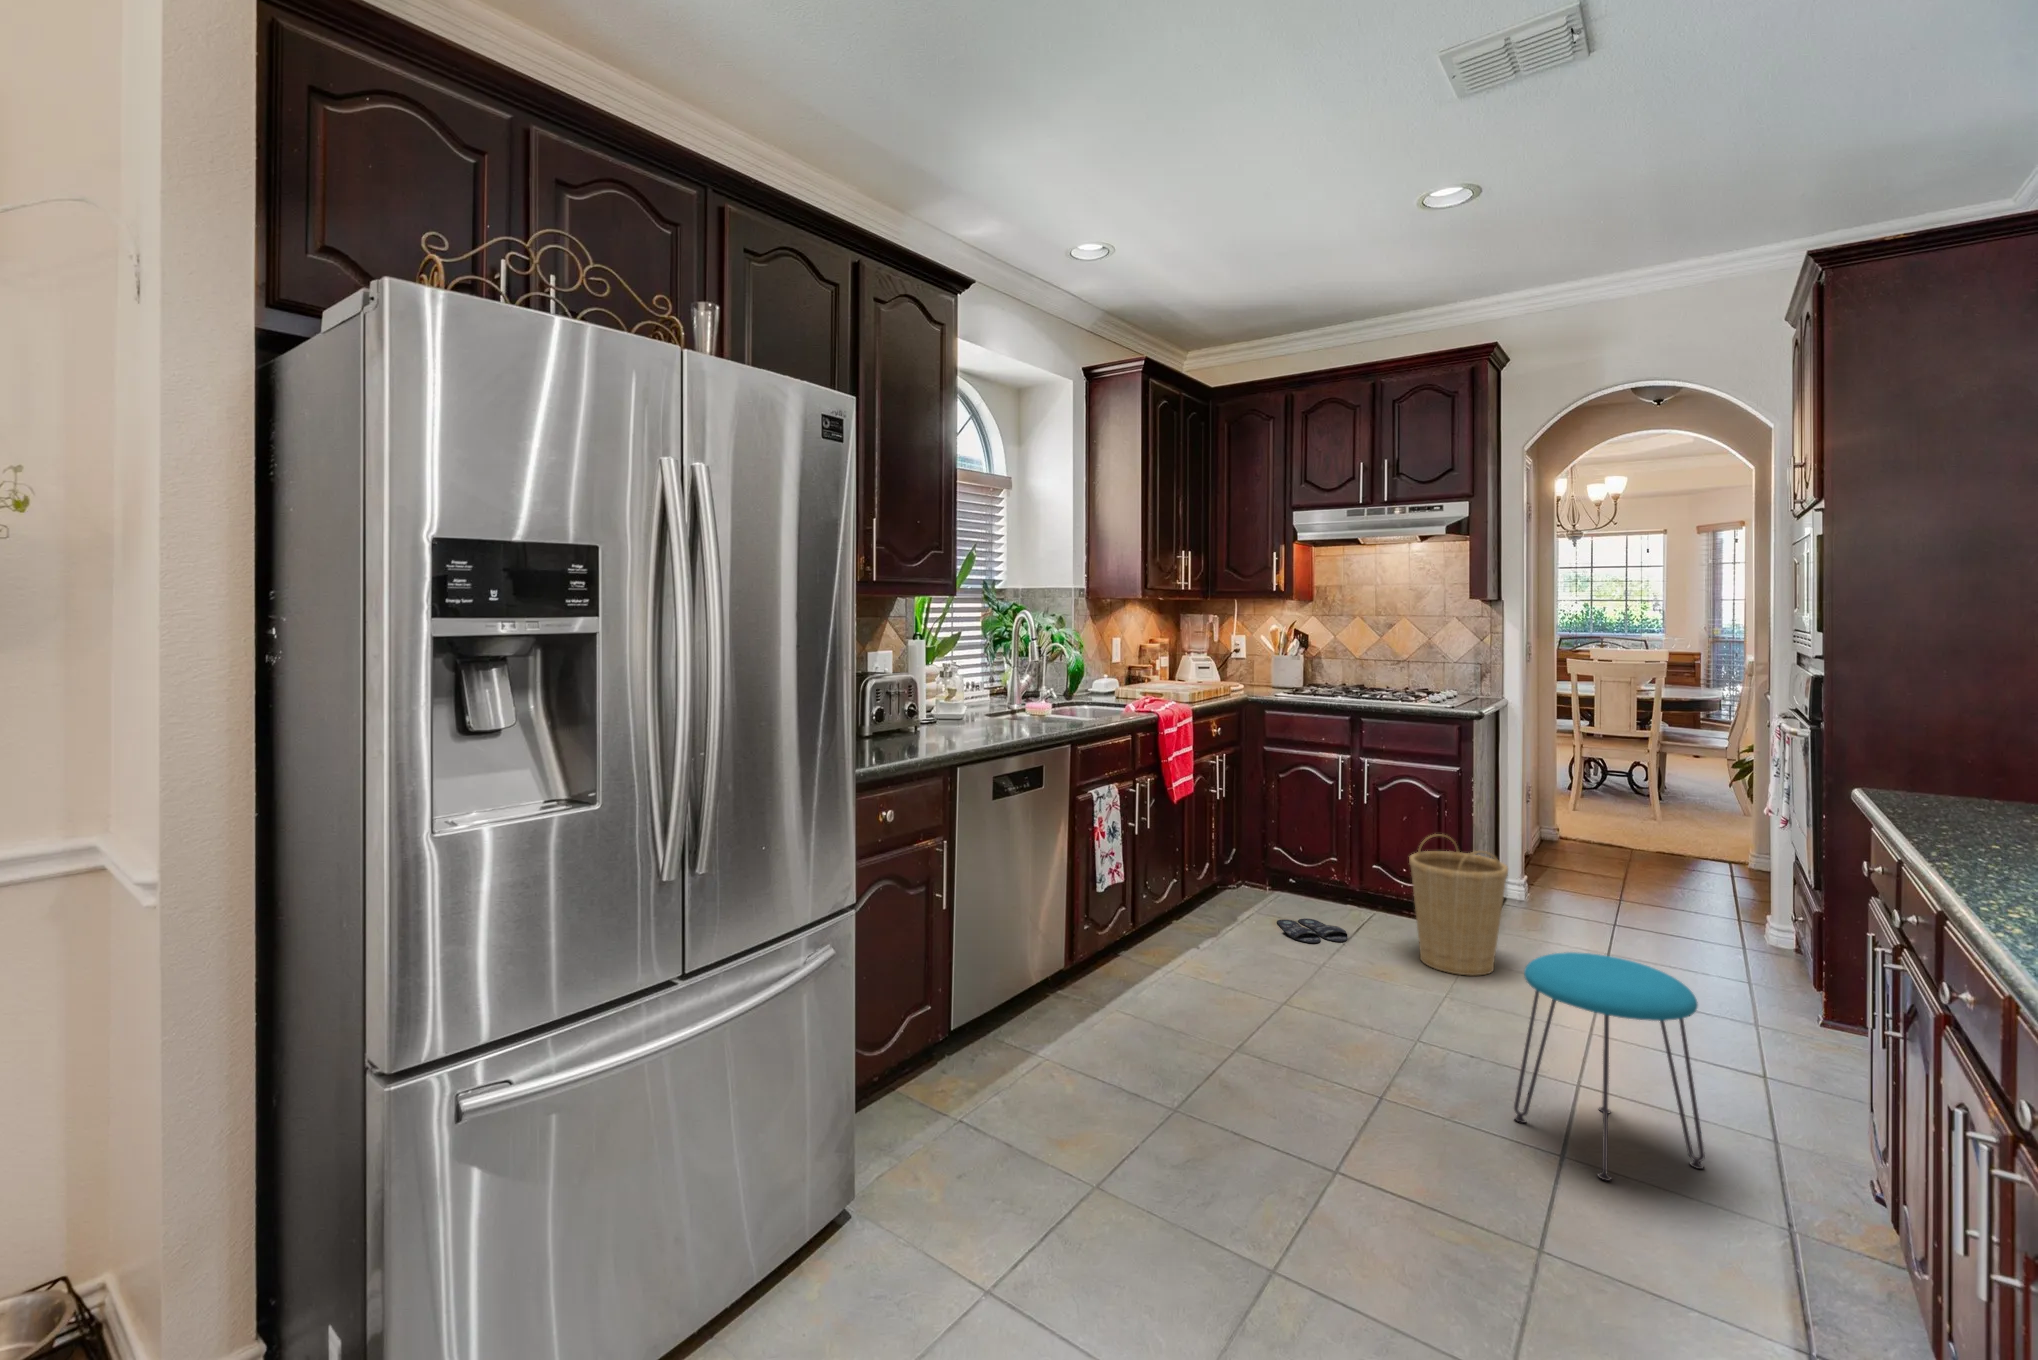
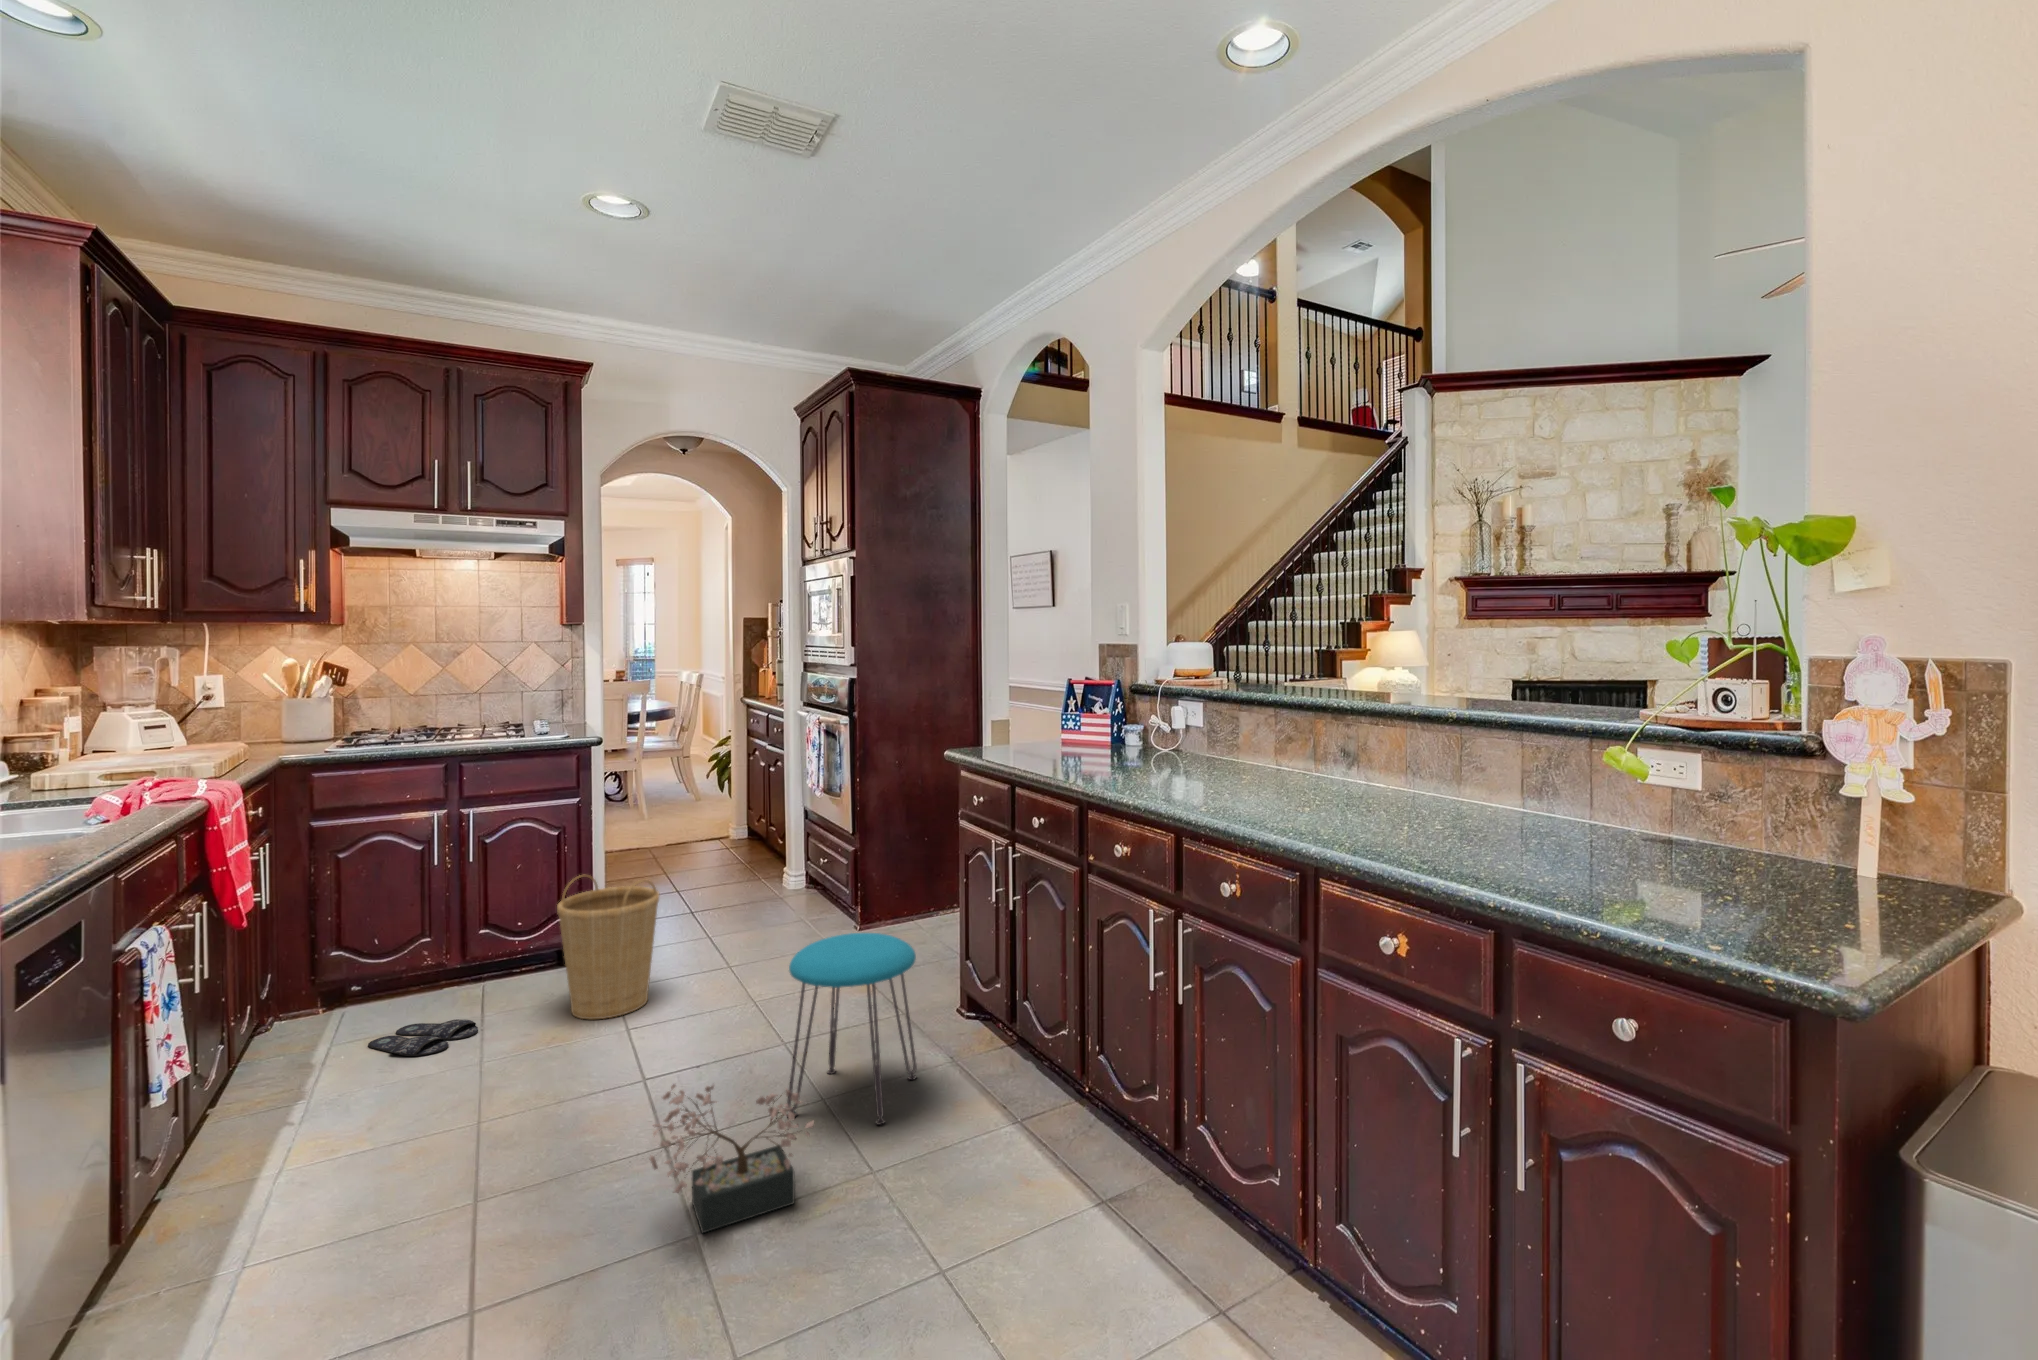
decorative plant: none [1324,1012,1481,1180] -> present [650,1084,814,1233]

